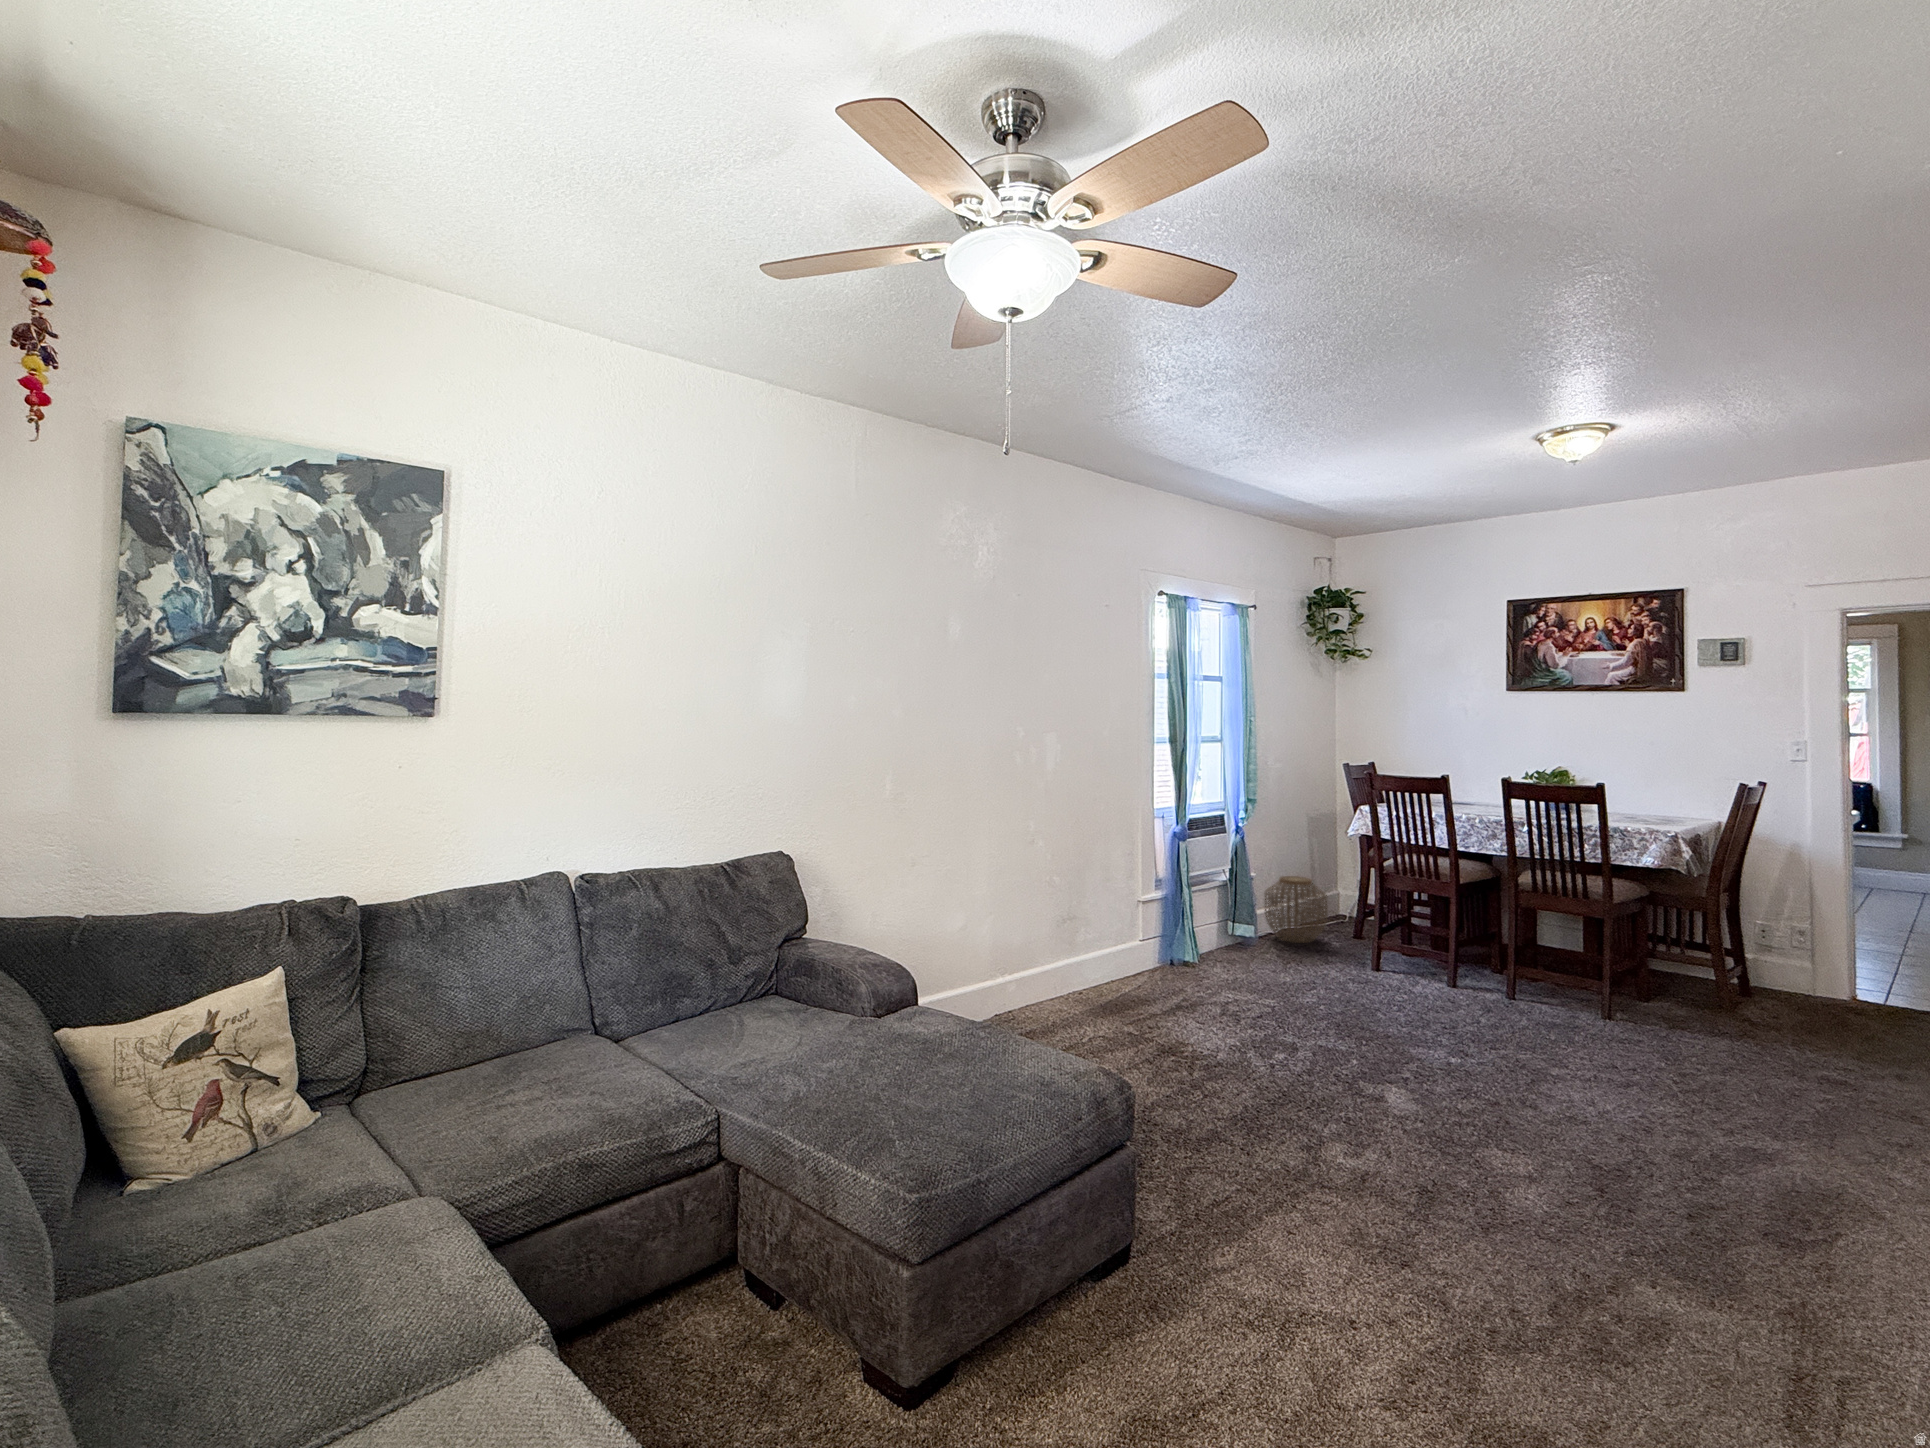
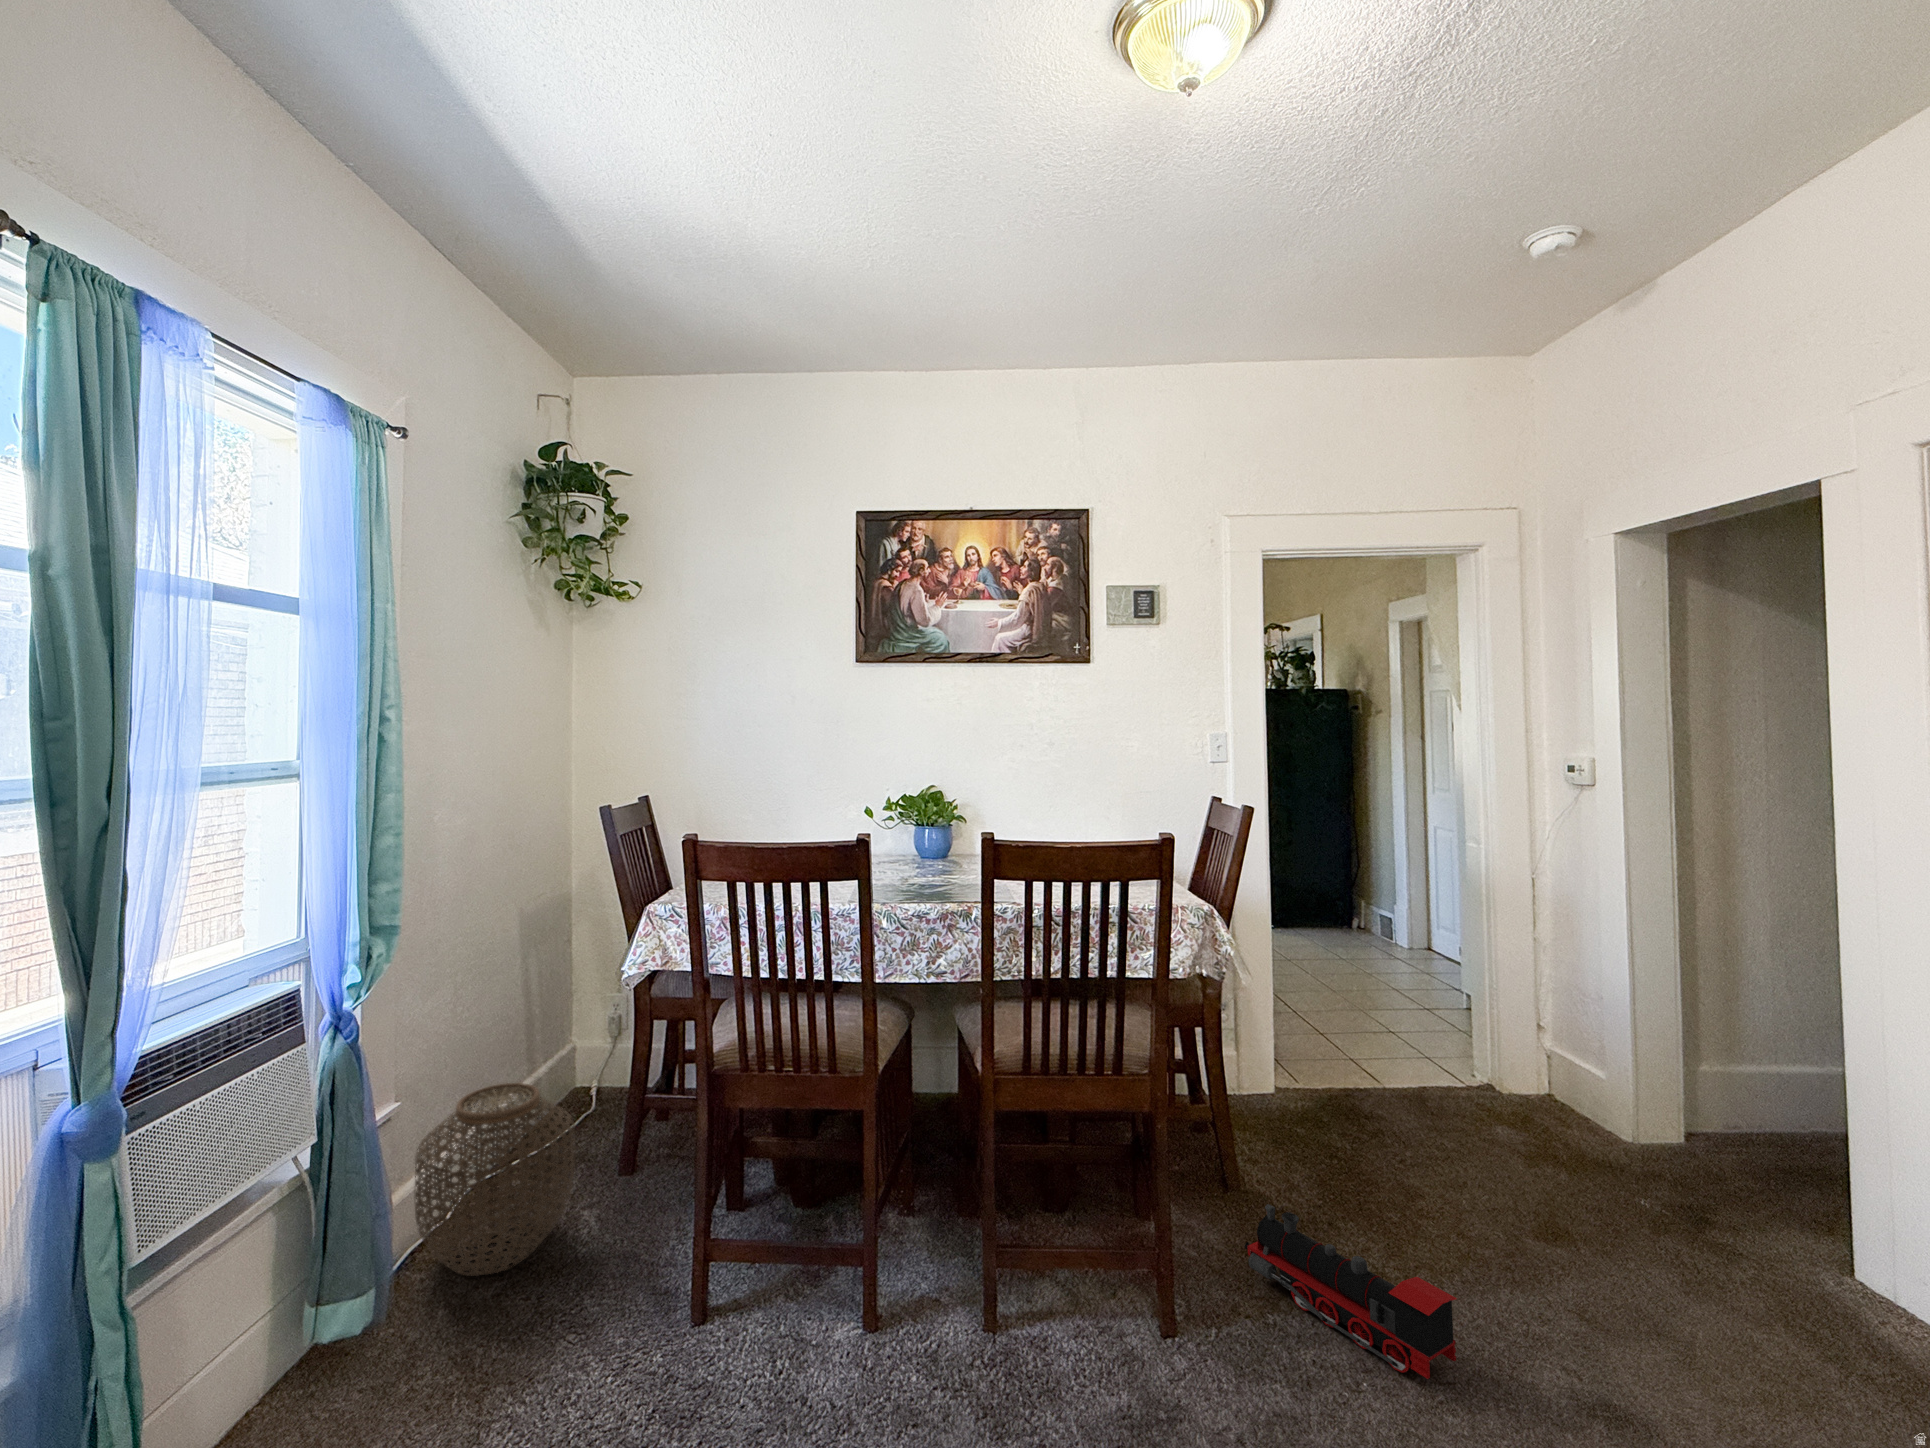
toy train: none [1663,986,1735,1047] -> present [1245,1204,1457,1379]

